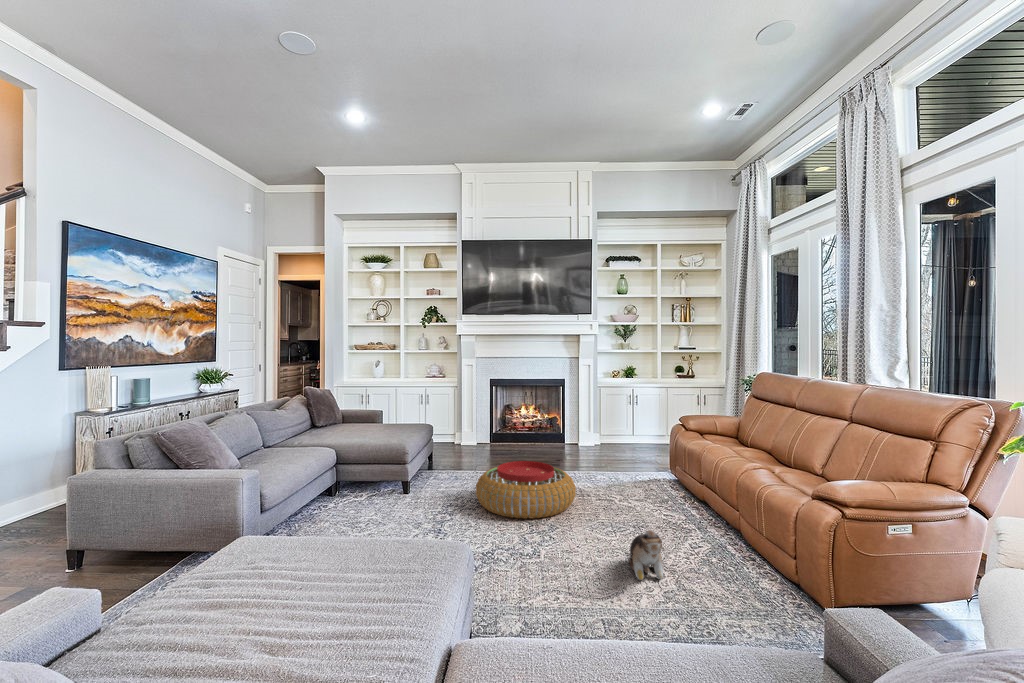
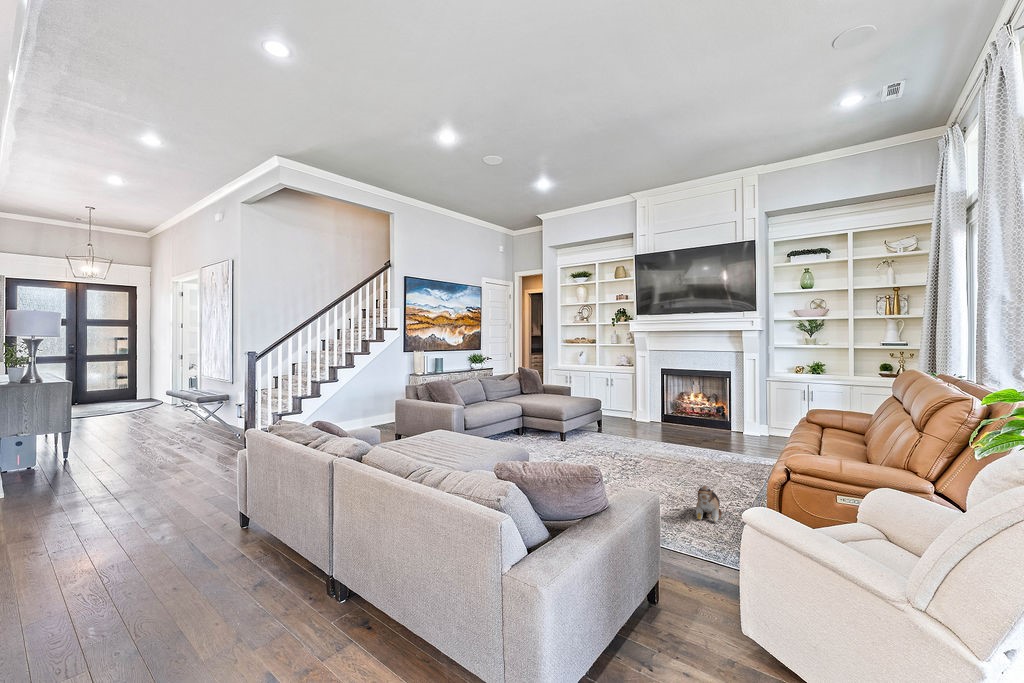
pouf: present [476,461,576,519] -> none [618,432,696,474]

